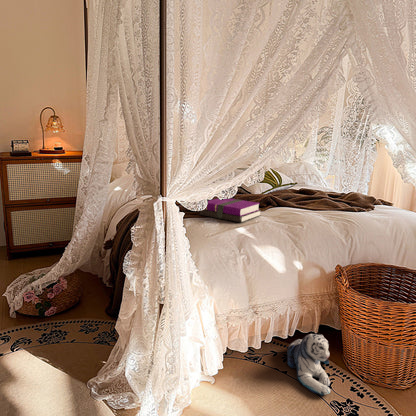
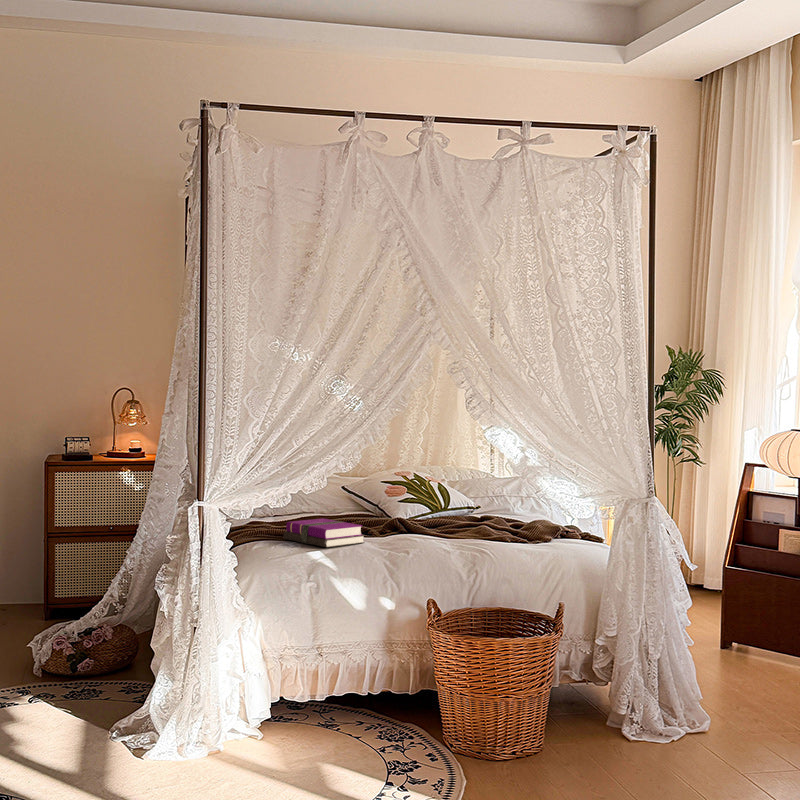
plush toy: present [287,334,331,395] -> none [369,691,426,764]

